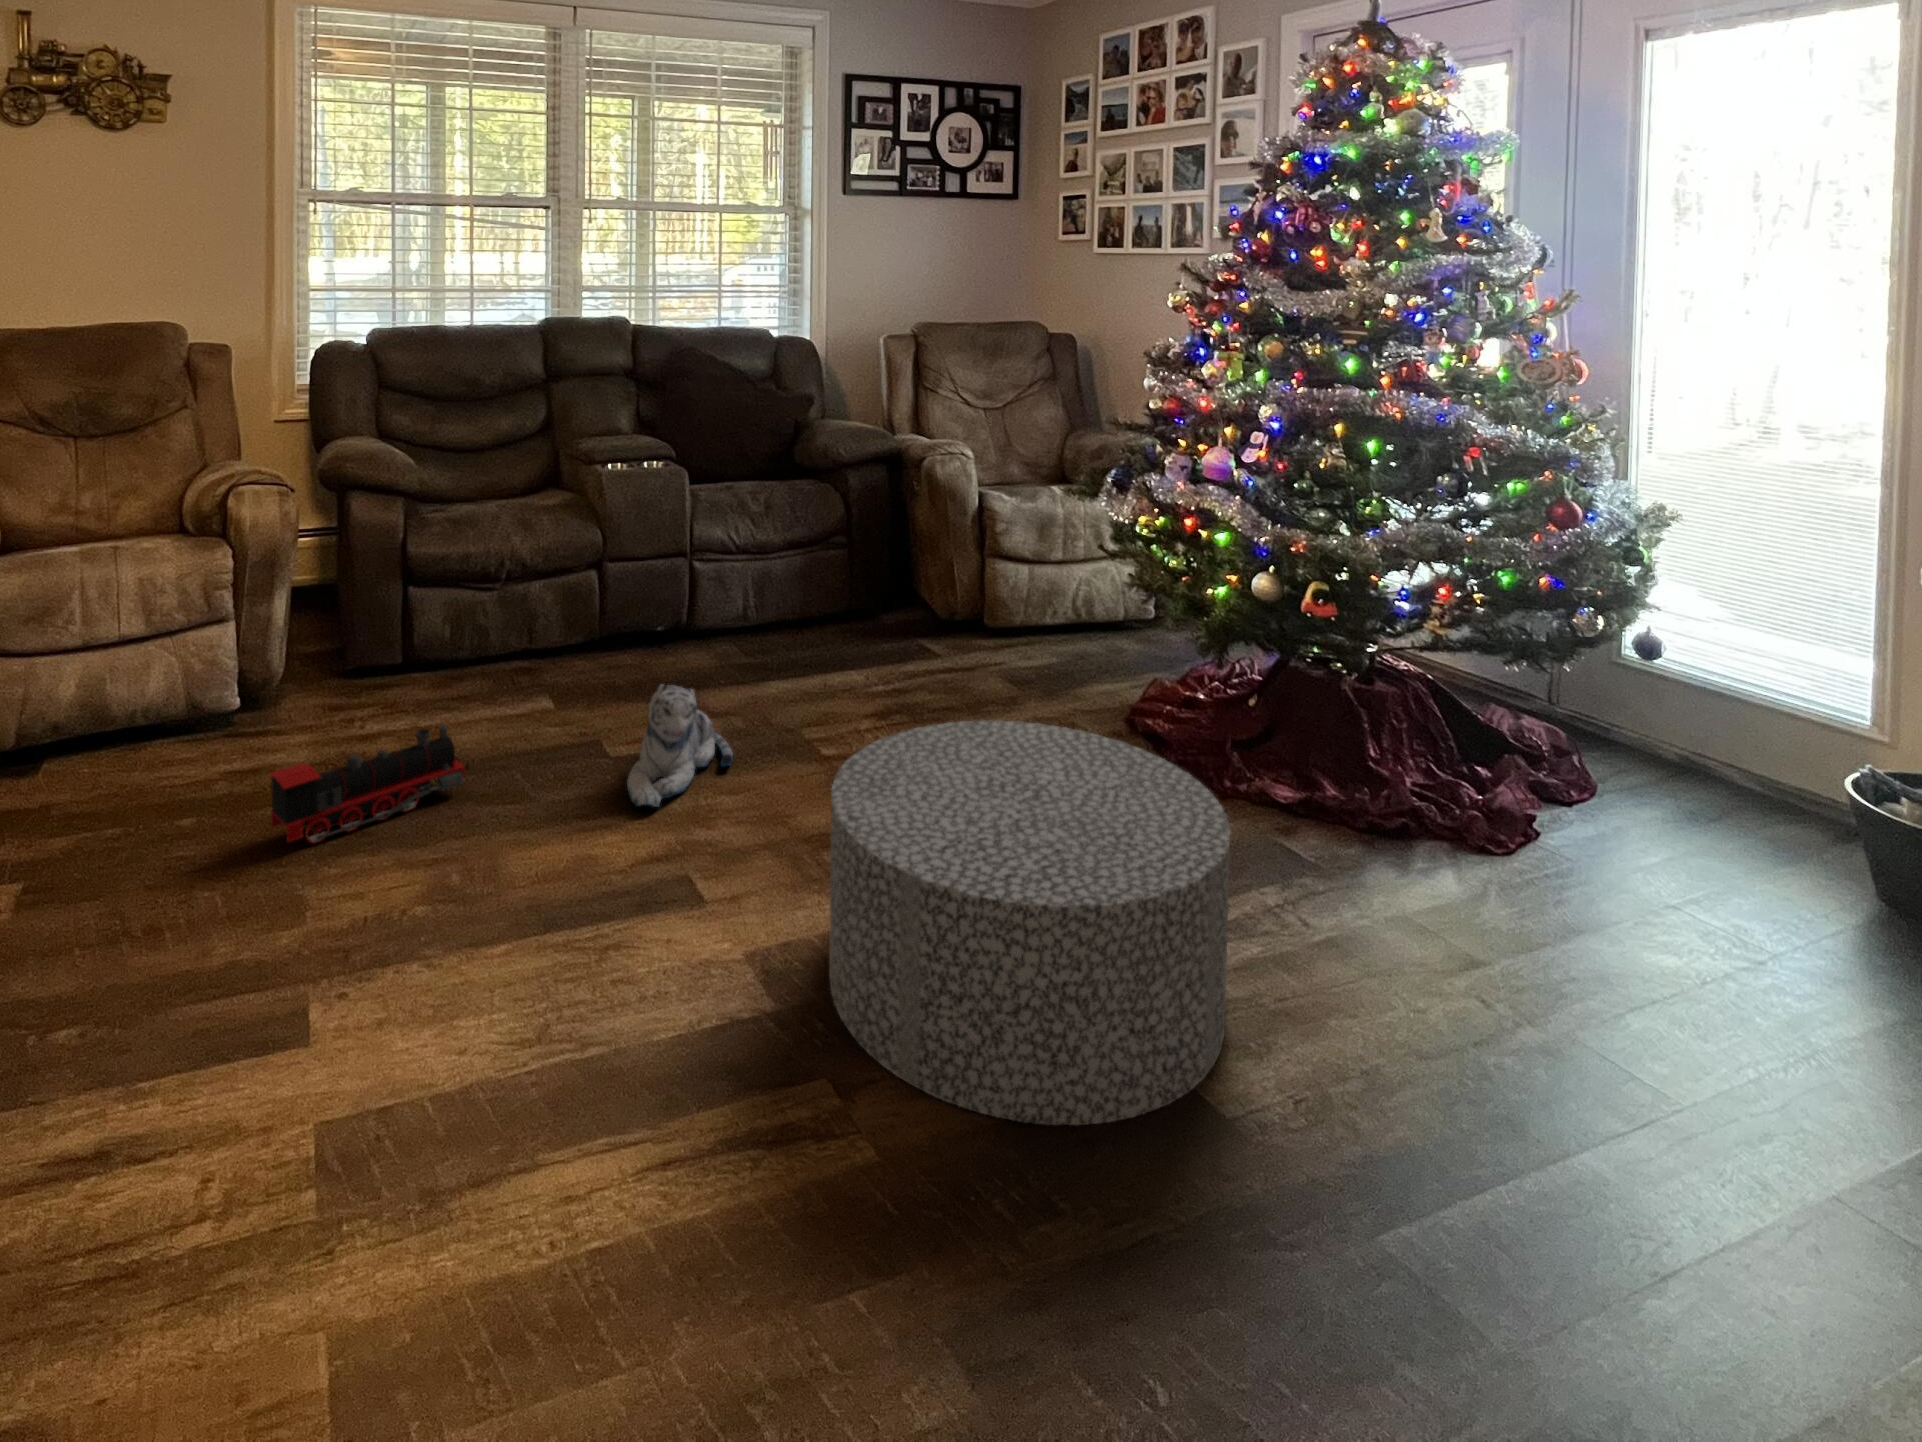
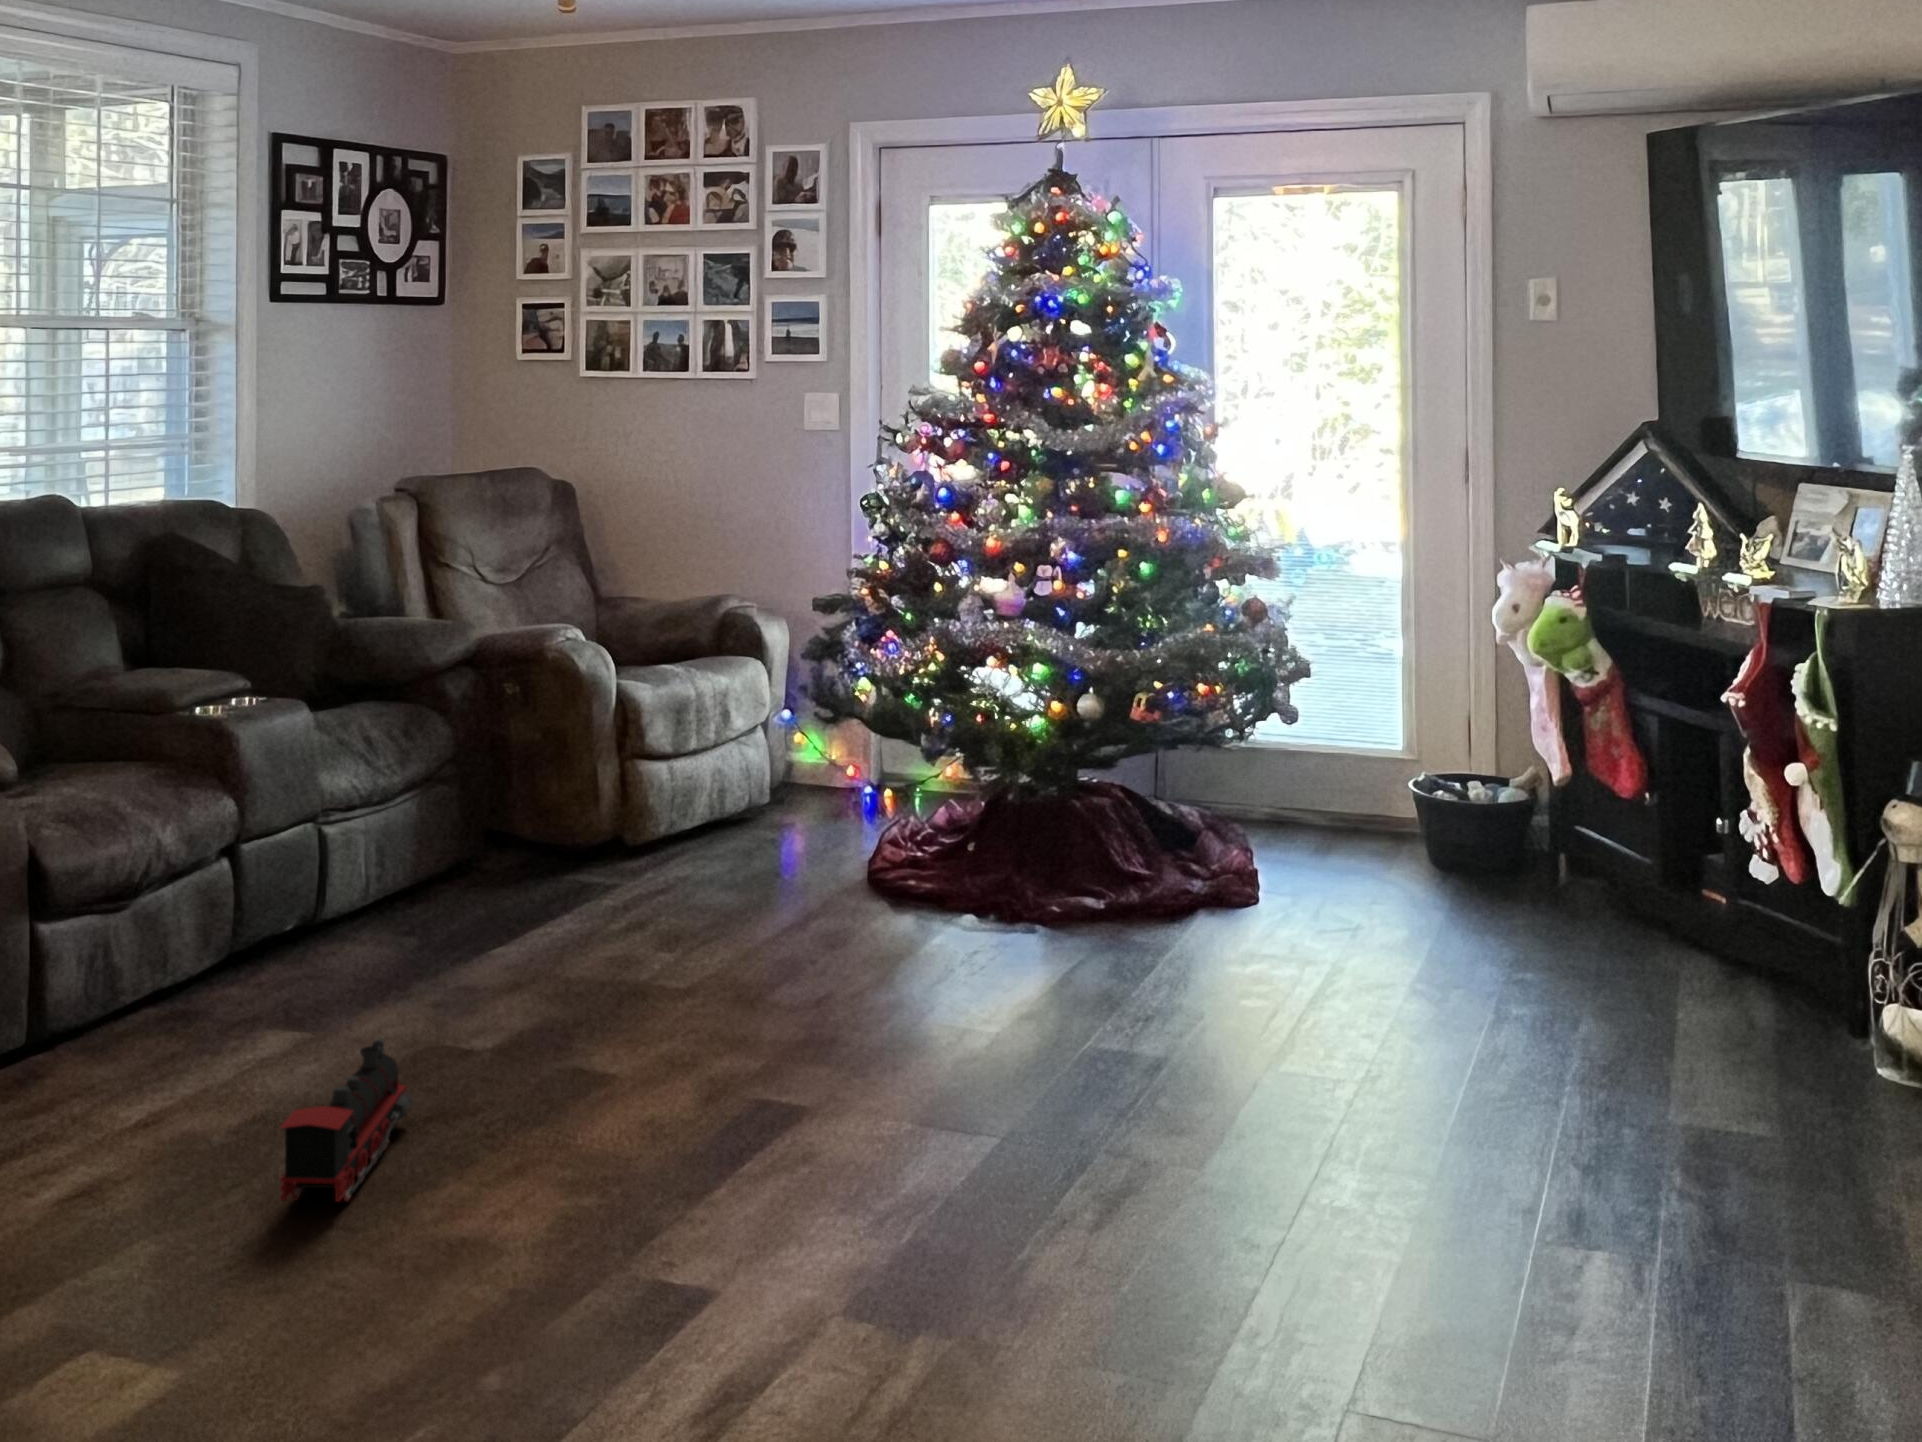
plush toy: present [627,684,733,807] -> none [534,929,646,1070]
ottoman: present [829,721,1230,1125] -> none [953,847,1298,1125]

